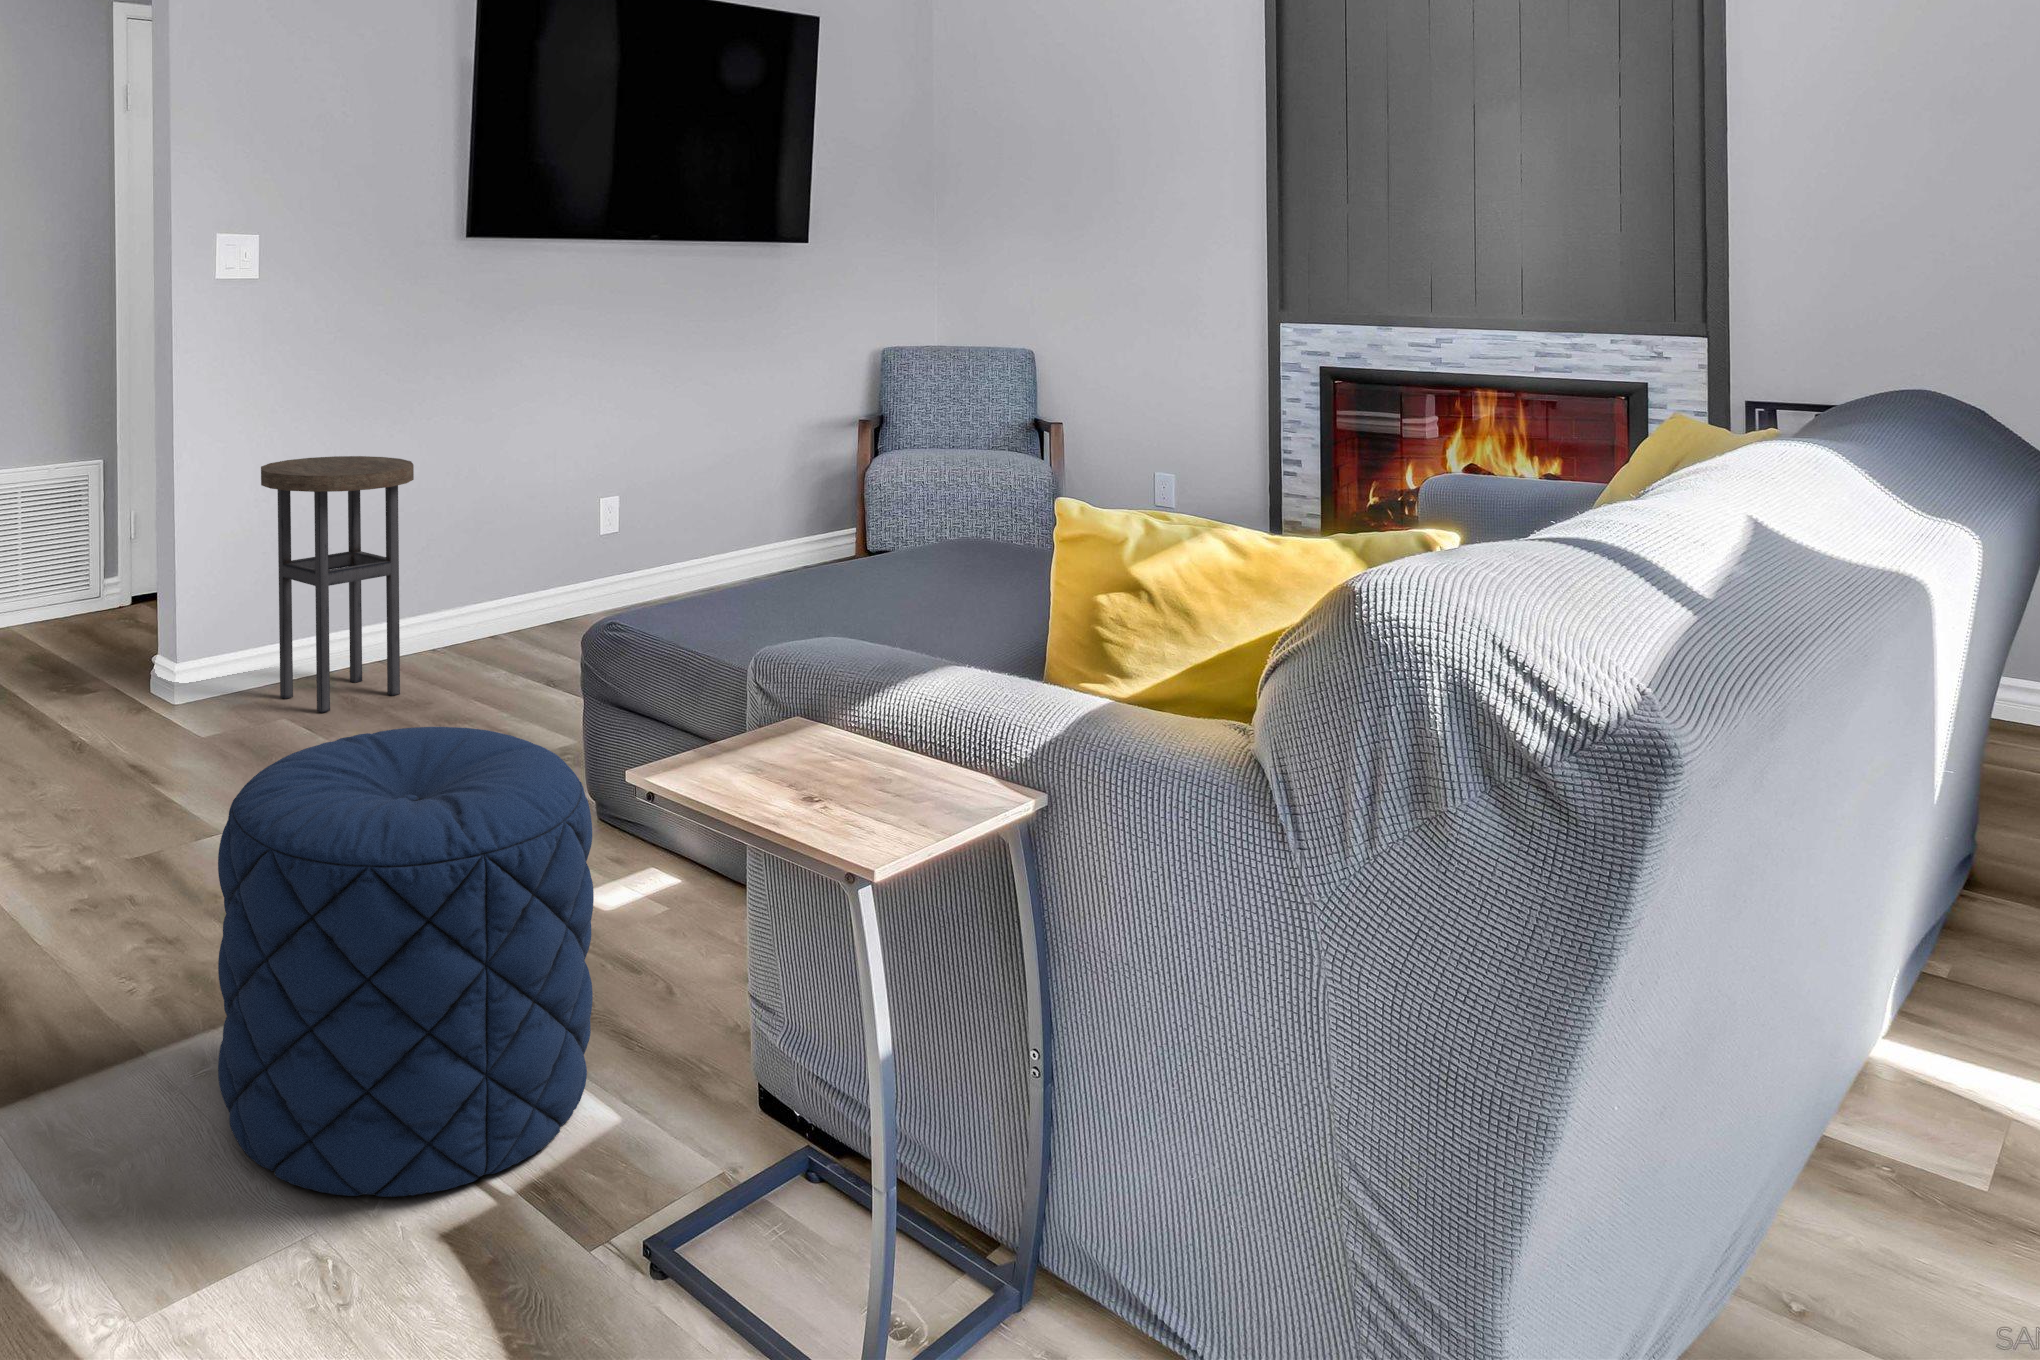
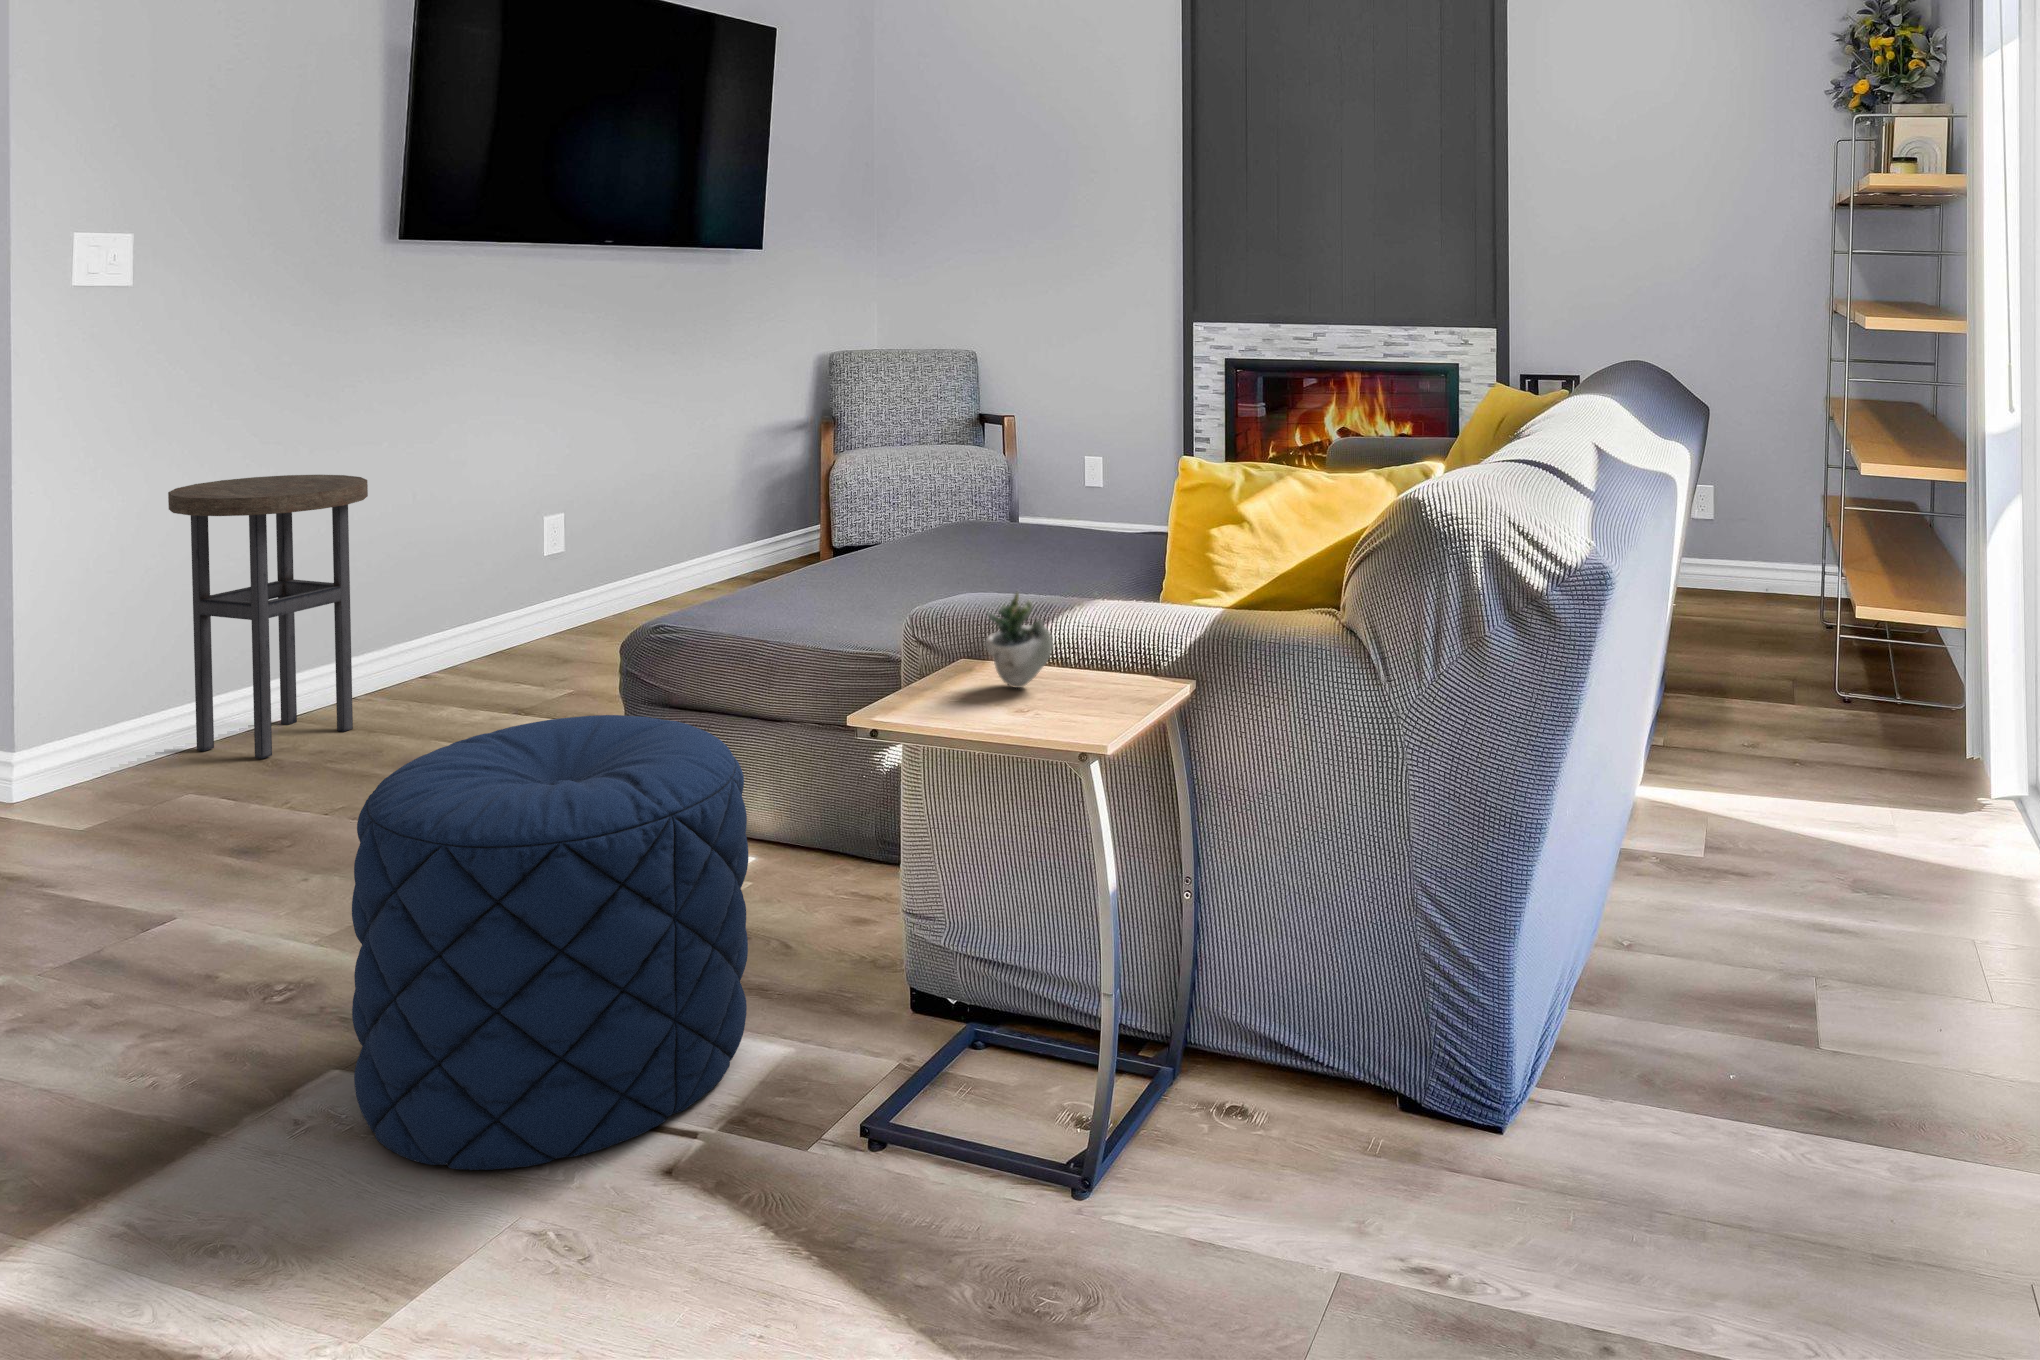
succulent plant: none [777,657,895,776] -> present [985,592,1096,688]

